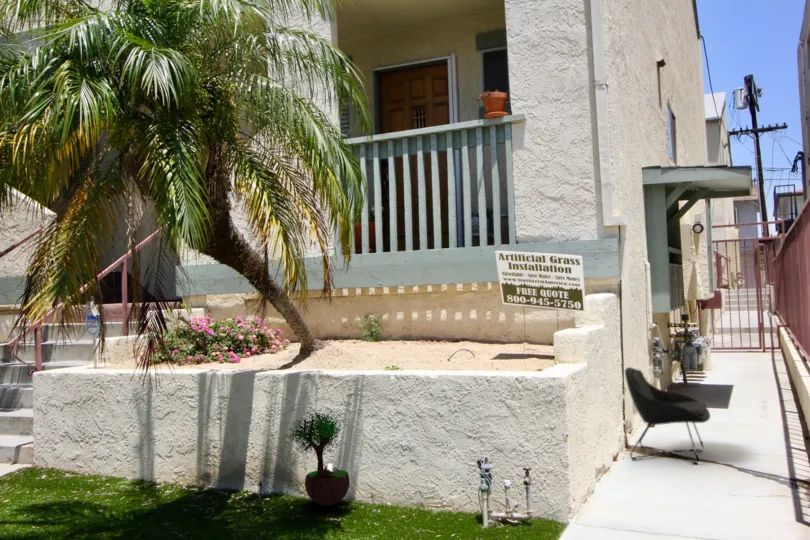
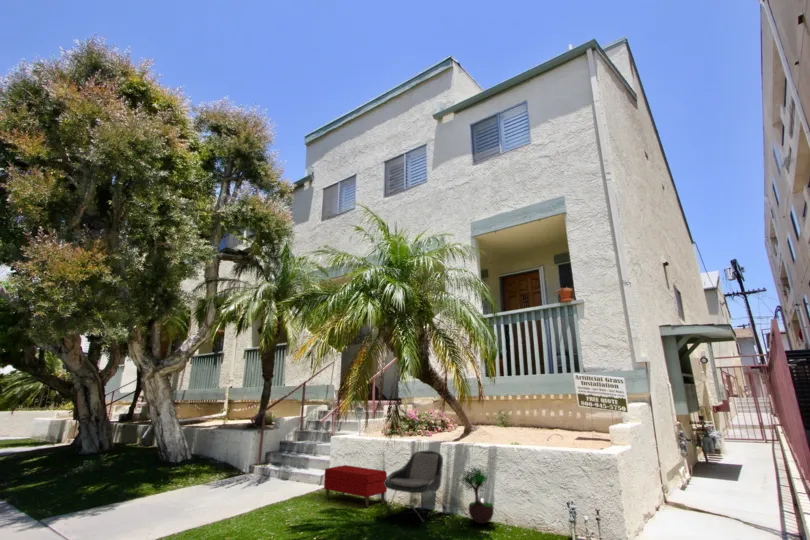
lounge chair: present [625,367,710,464] -> present [384,451,446,523]
bench: none [24,423,152,495] -> present [324,465,387,507]

